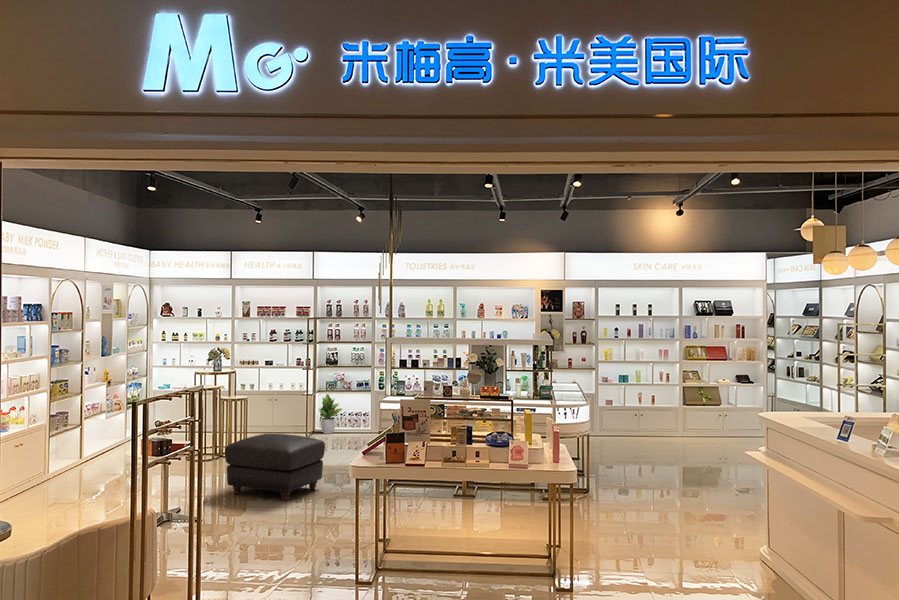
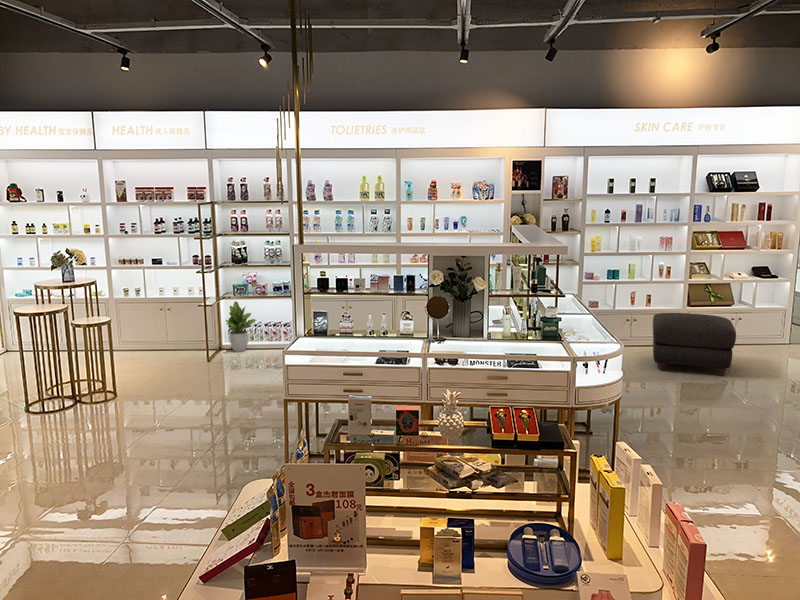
ottoman: present [225,434,325,501] -> present [653,313,736,376]

